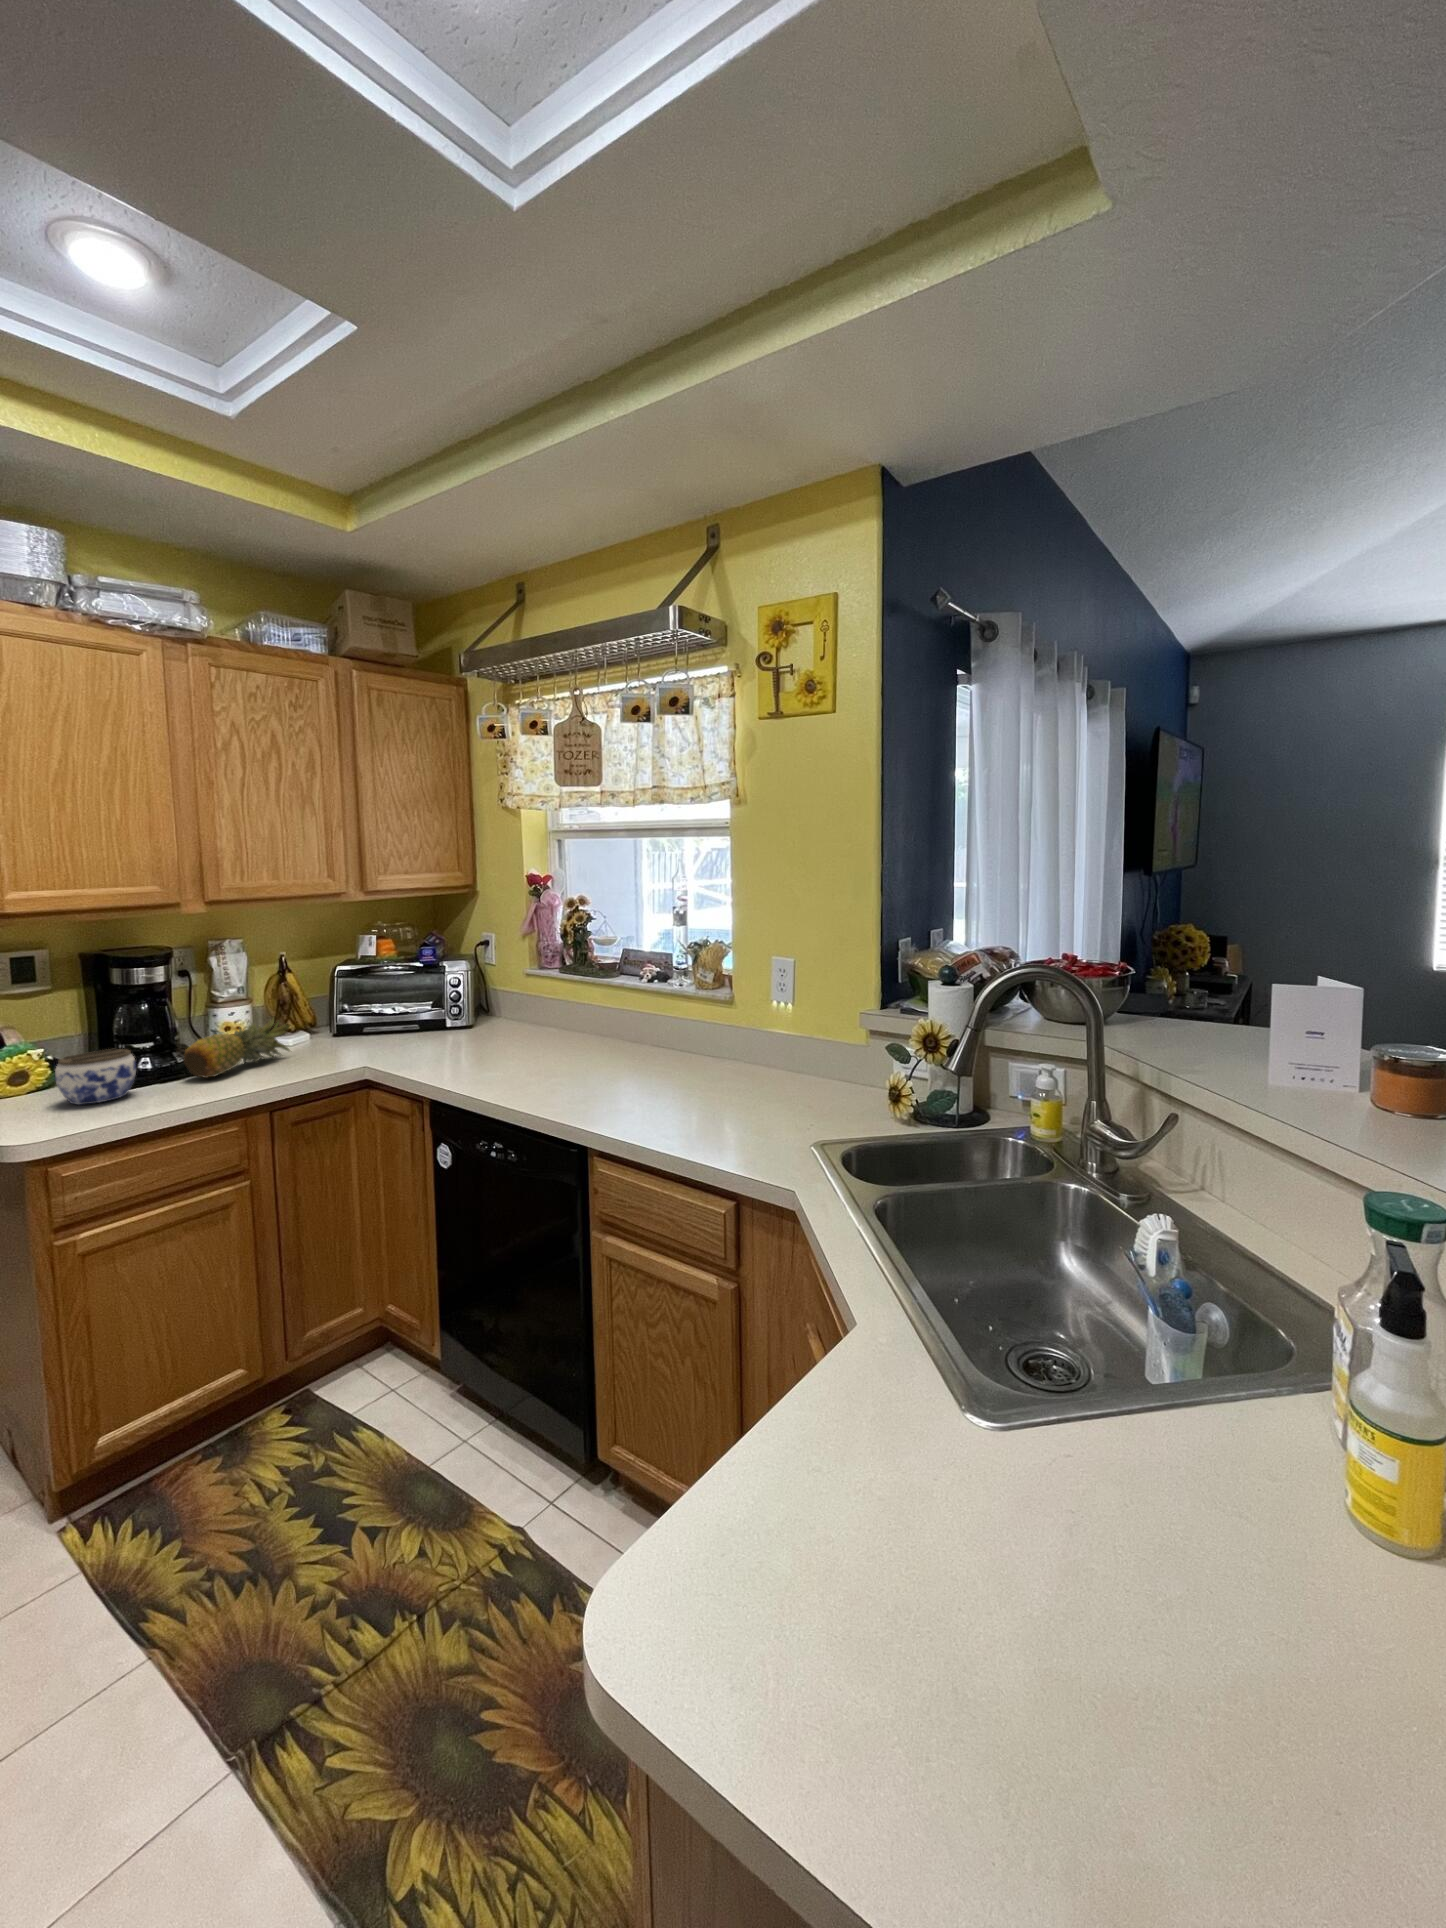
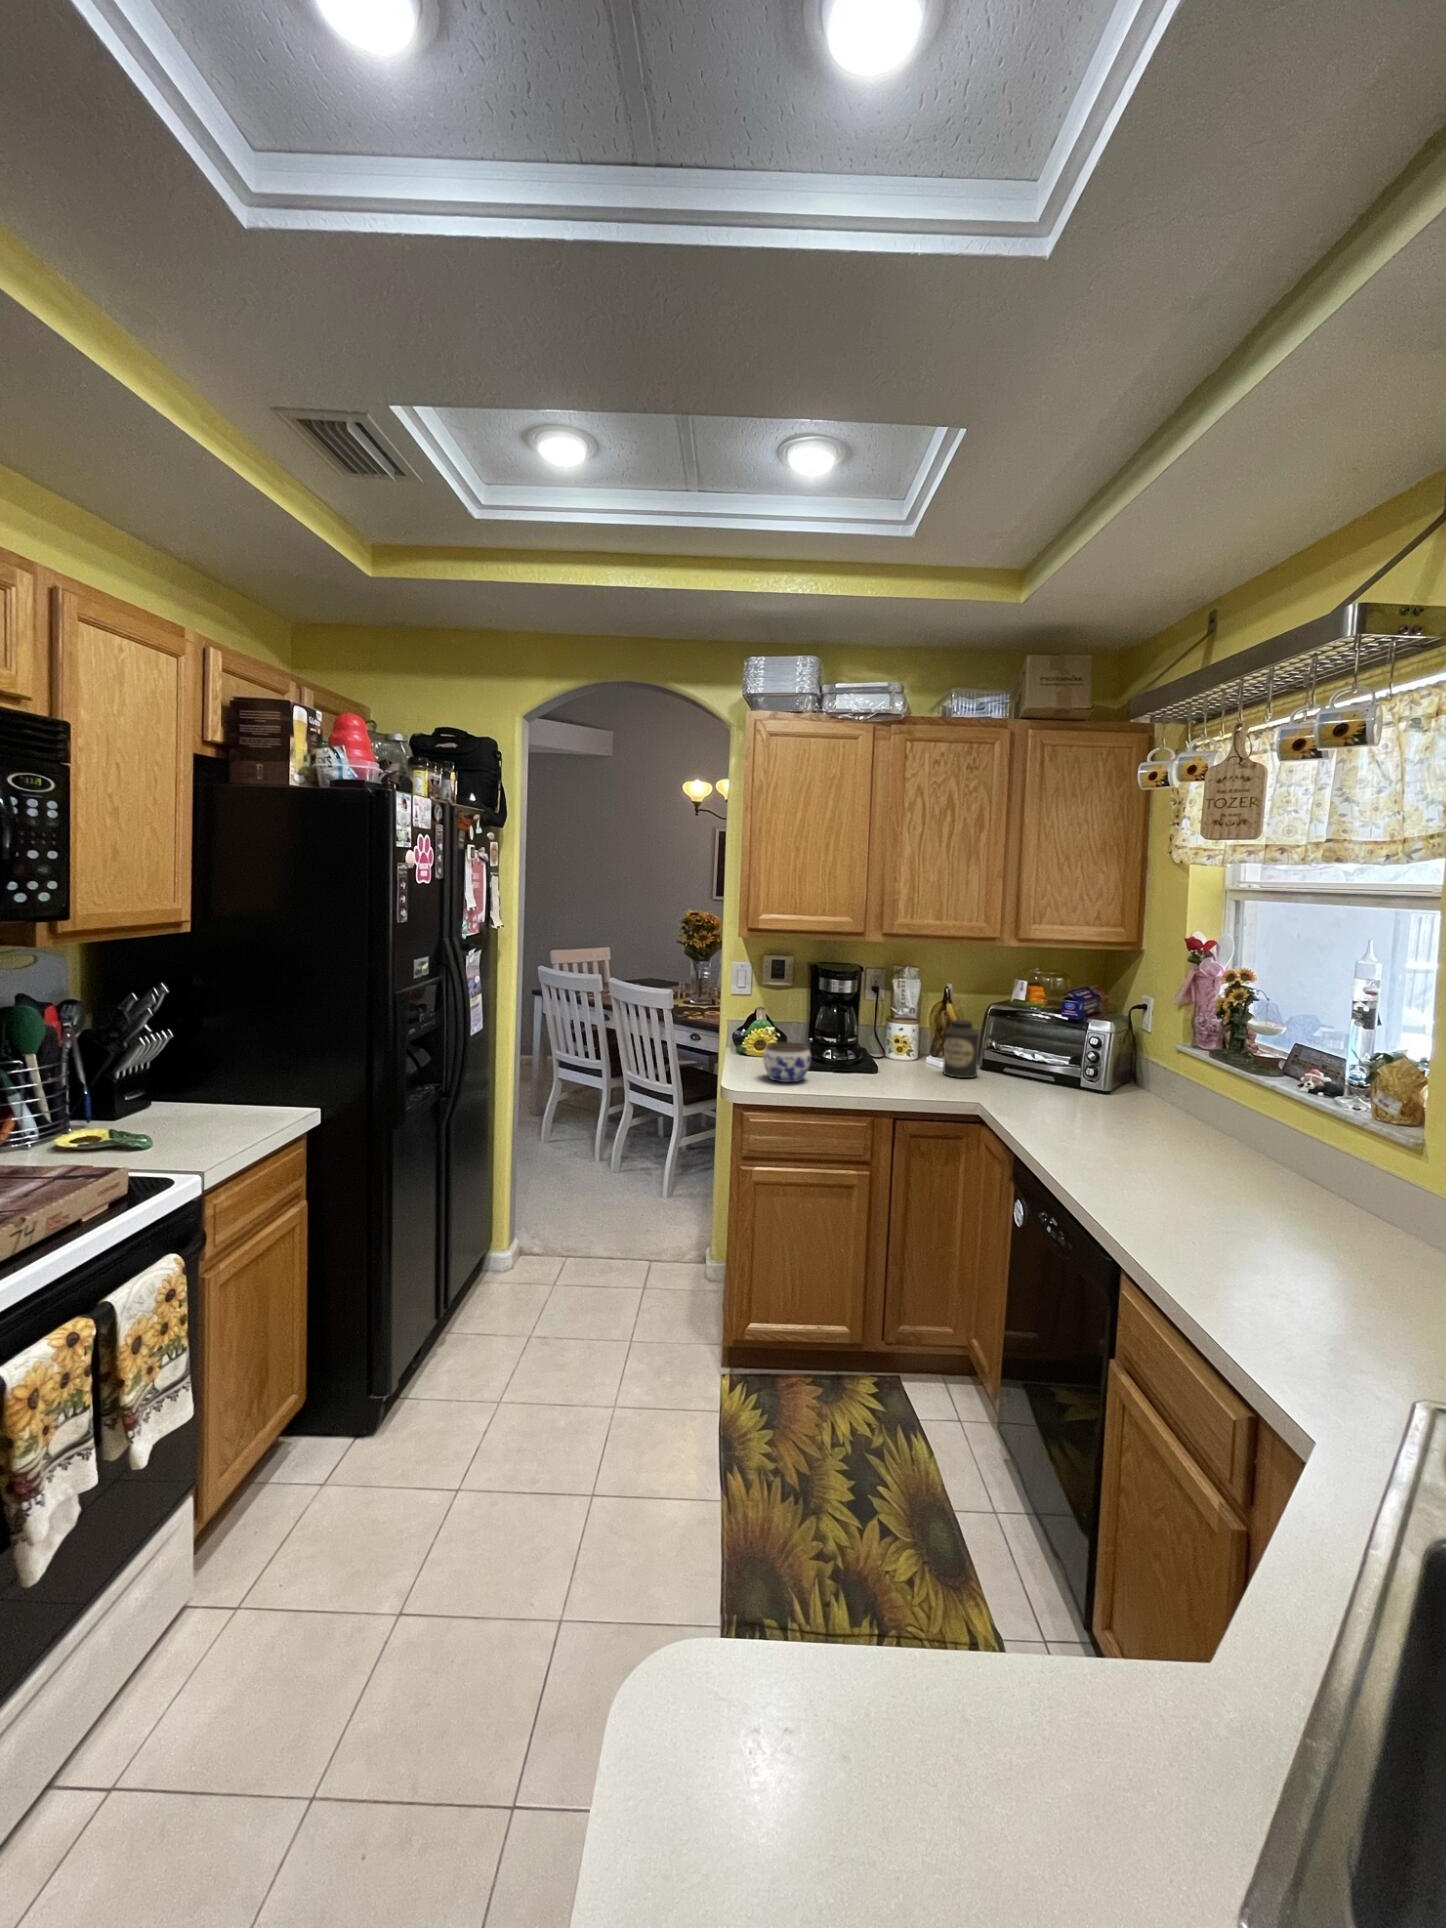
canister: none [299,986,343,1048] -> present [943,1020,979,1078]
fruit: present [184,1019,291,1078] -> none [843,1040,932,1082]

